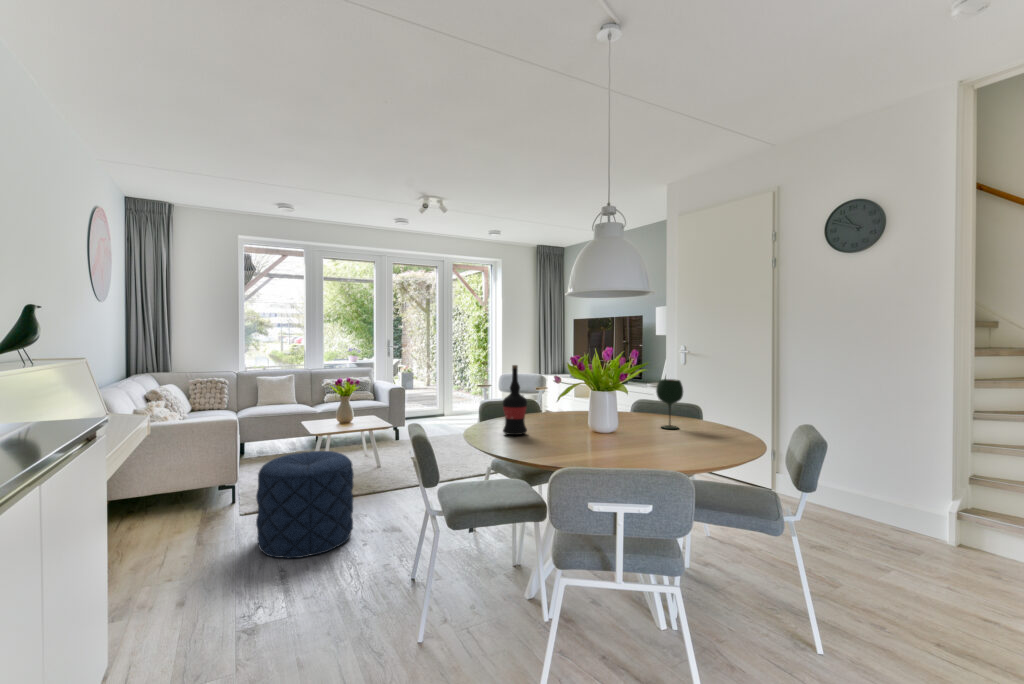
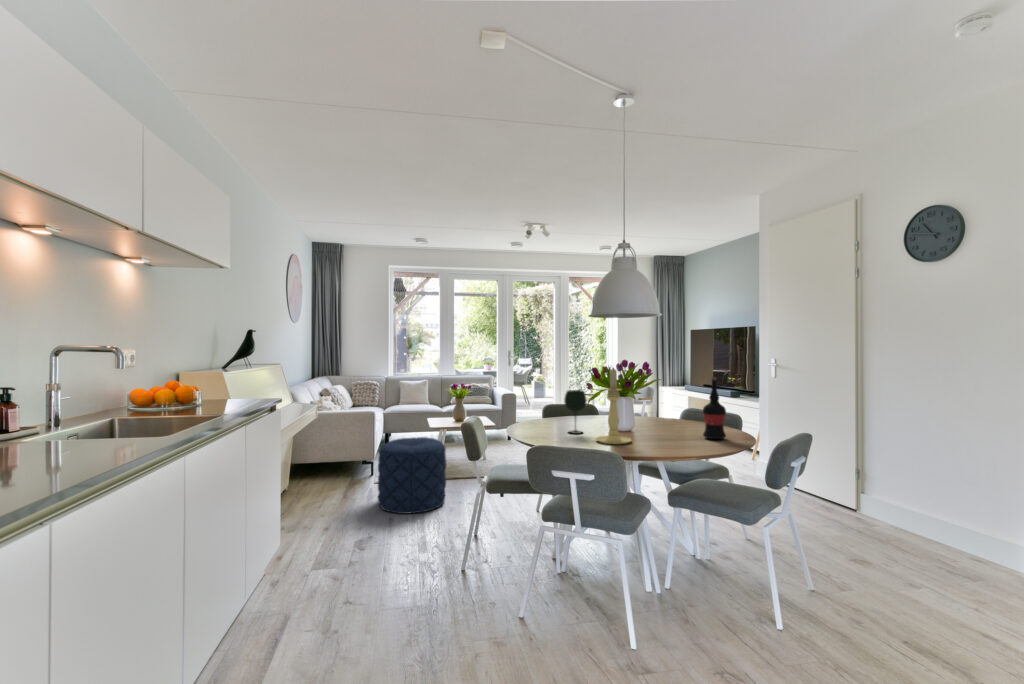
candle holder: none [601,355,647,452] -> present [596,369,631,444]
wine bottle: present [503,365,527,435] -> present [703,377,726,439]
wine glass: present [656,379,683,429] -> present [564,390,587,434]

